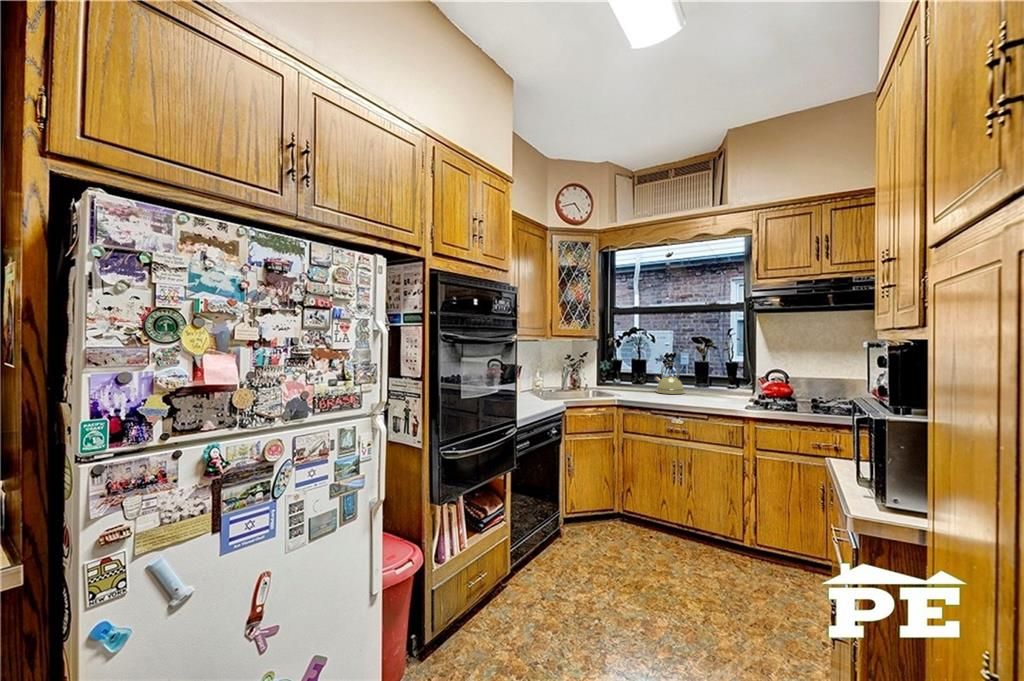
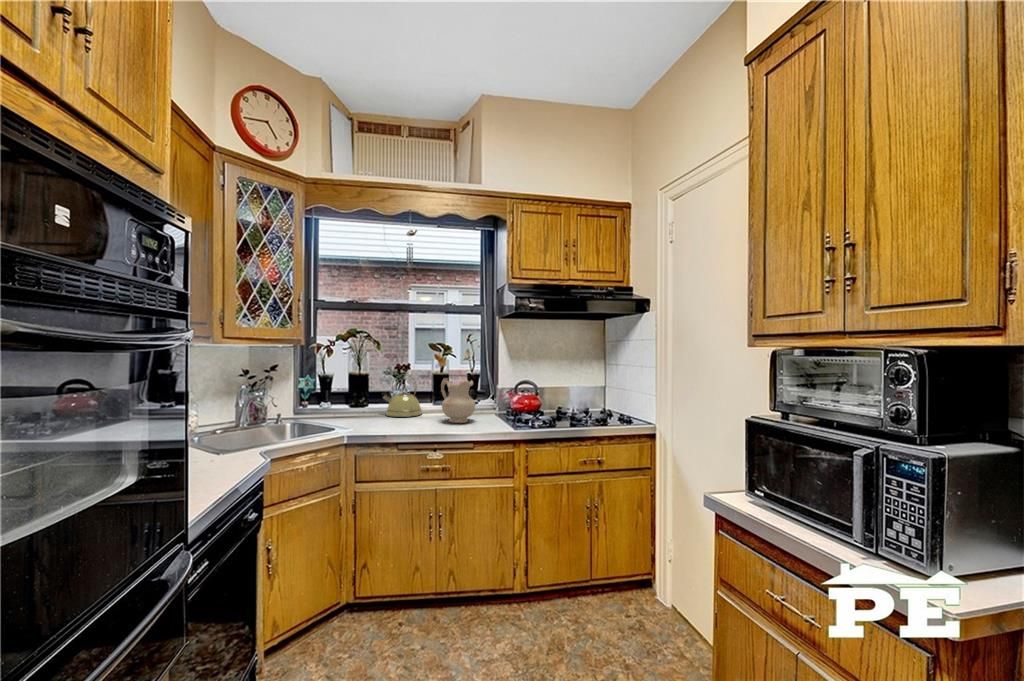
ceramic pitcher: none [692,365,721,401] -> present [441,378,475,423]

